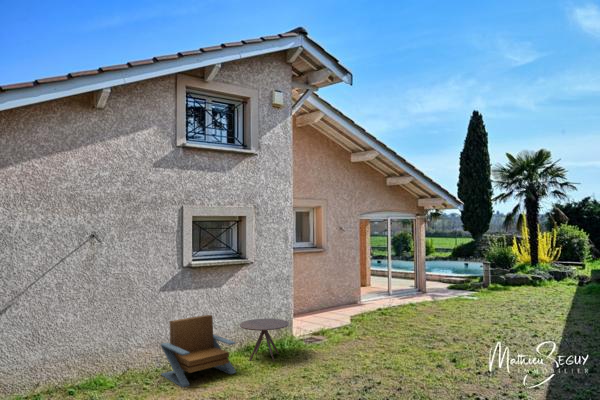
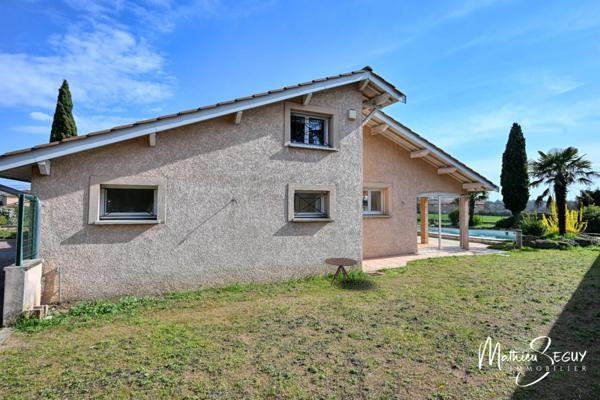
lounge chair: present [161,315,236,387] -> none [274,252,319,297]

